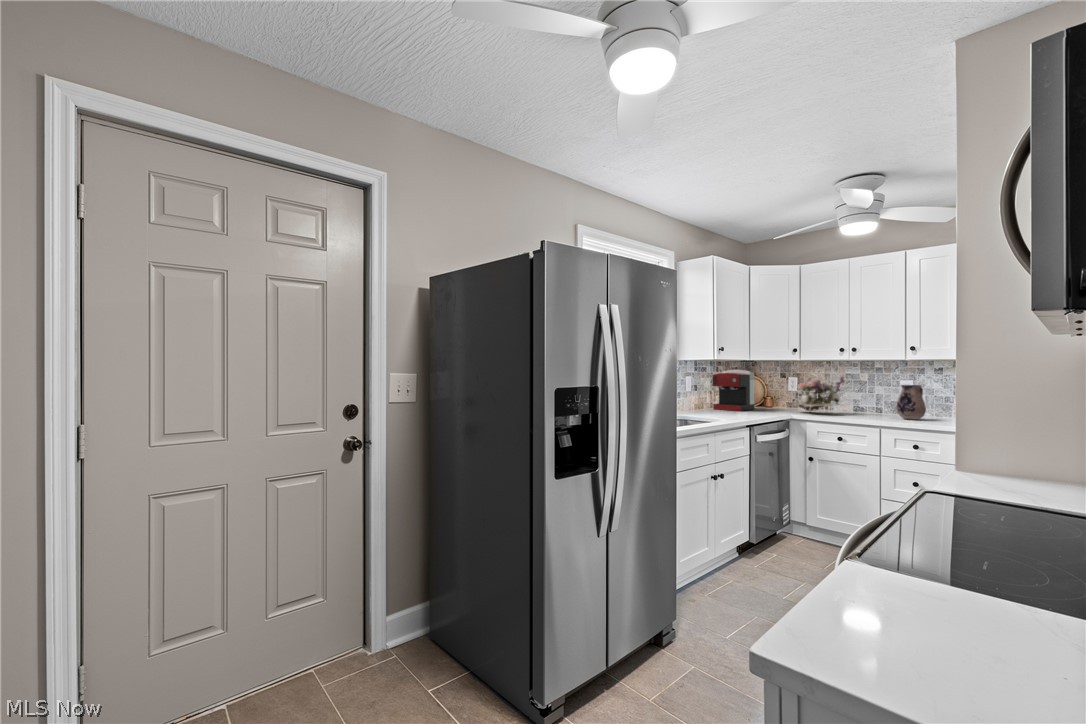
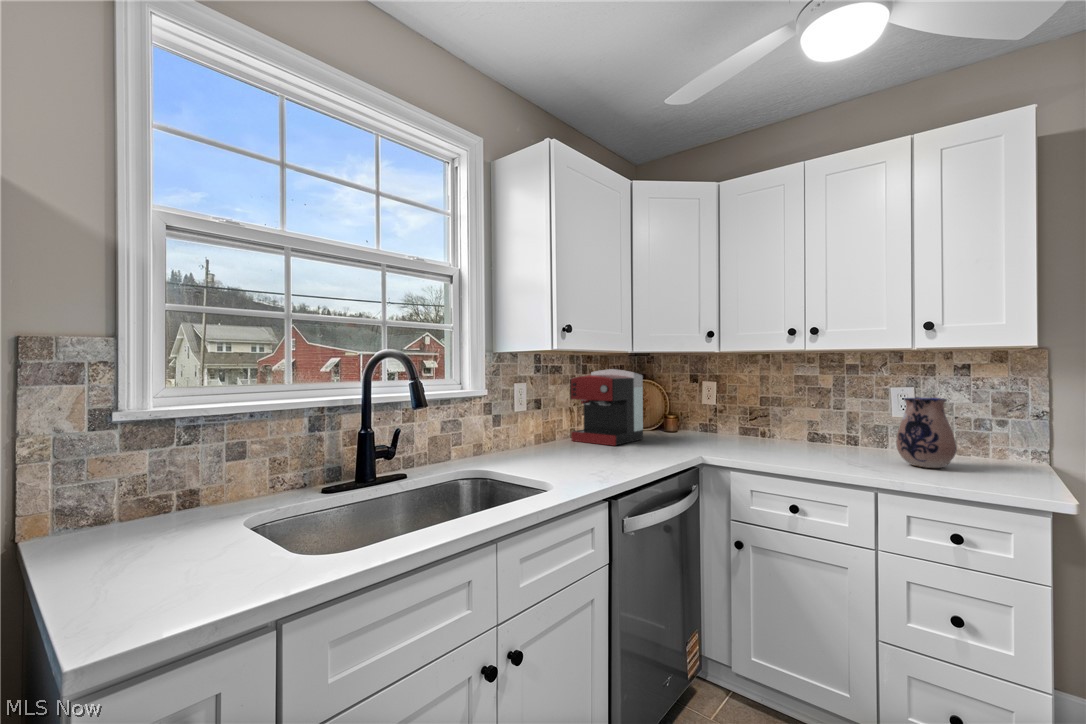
flower arrangement: present [794,377,845,412] -> none [704,380,798,448]

